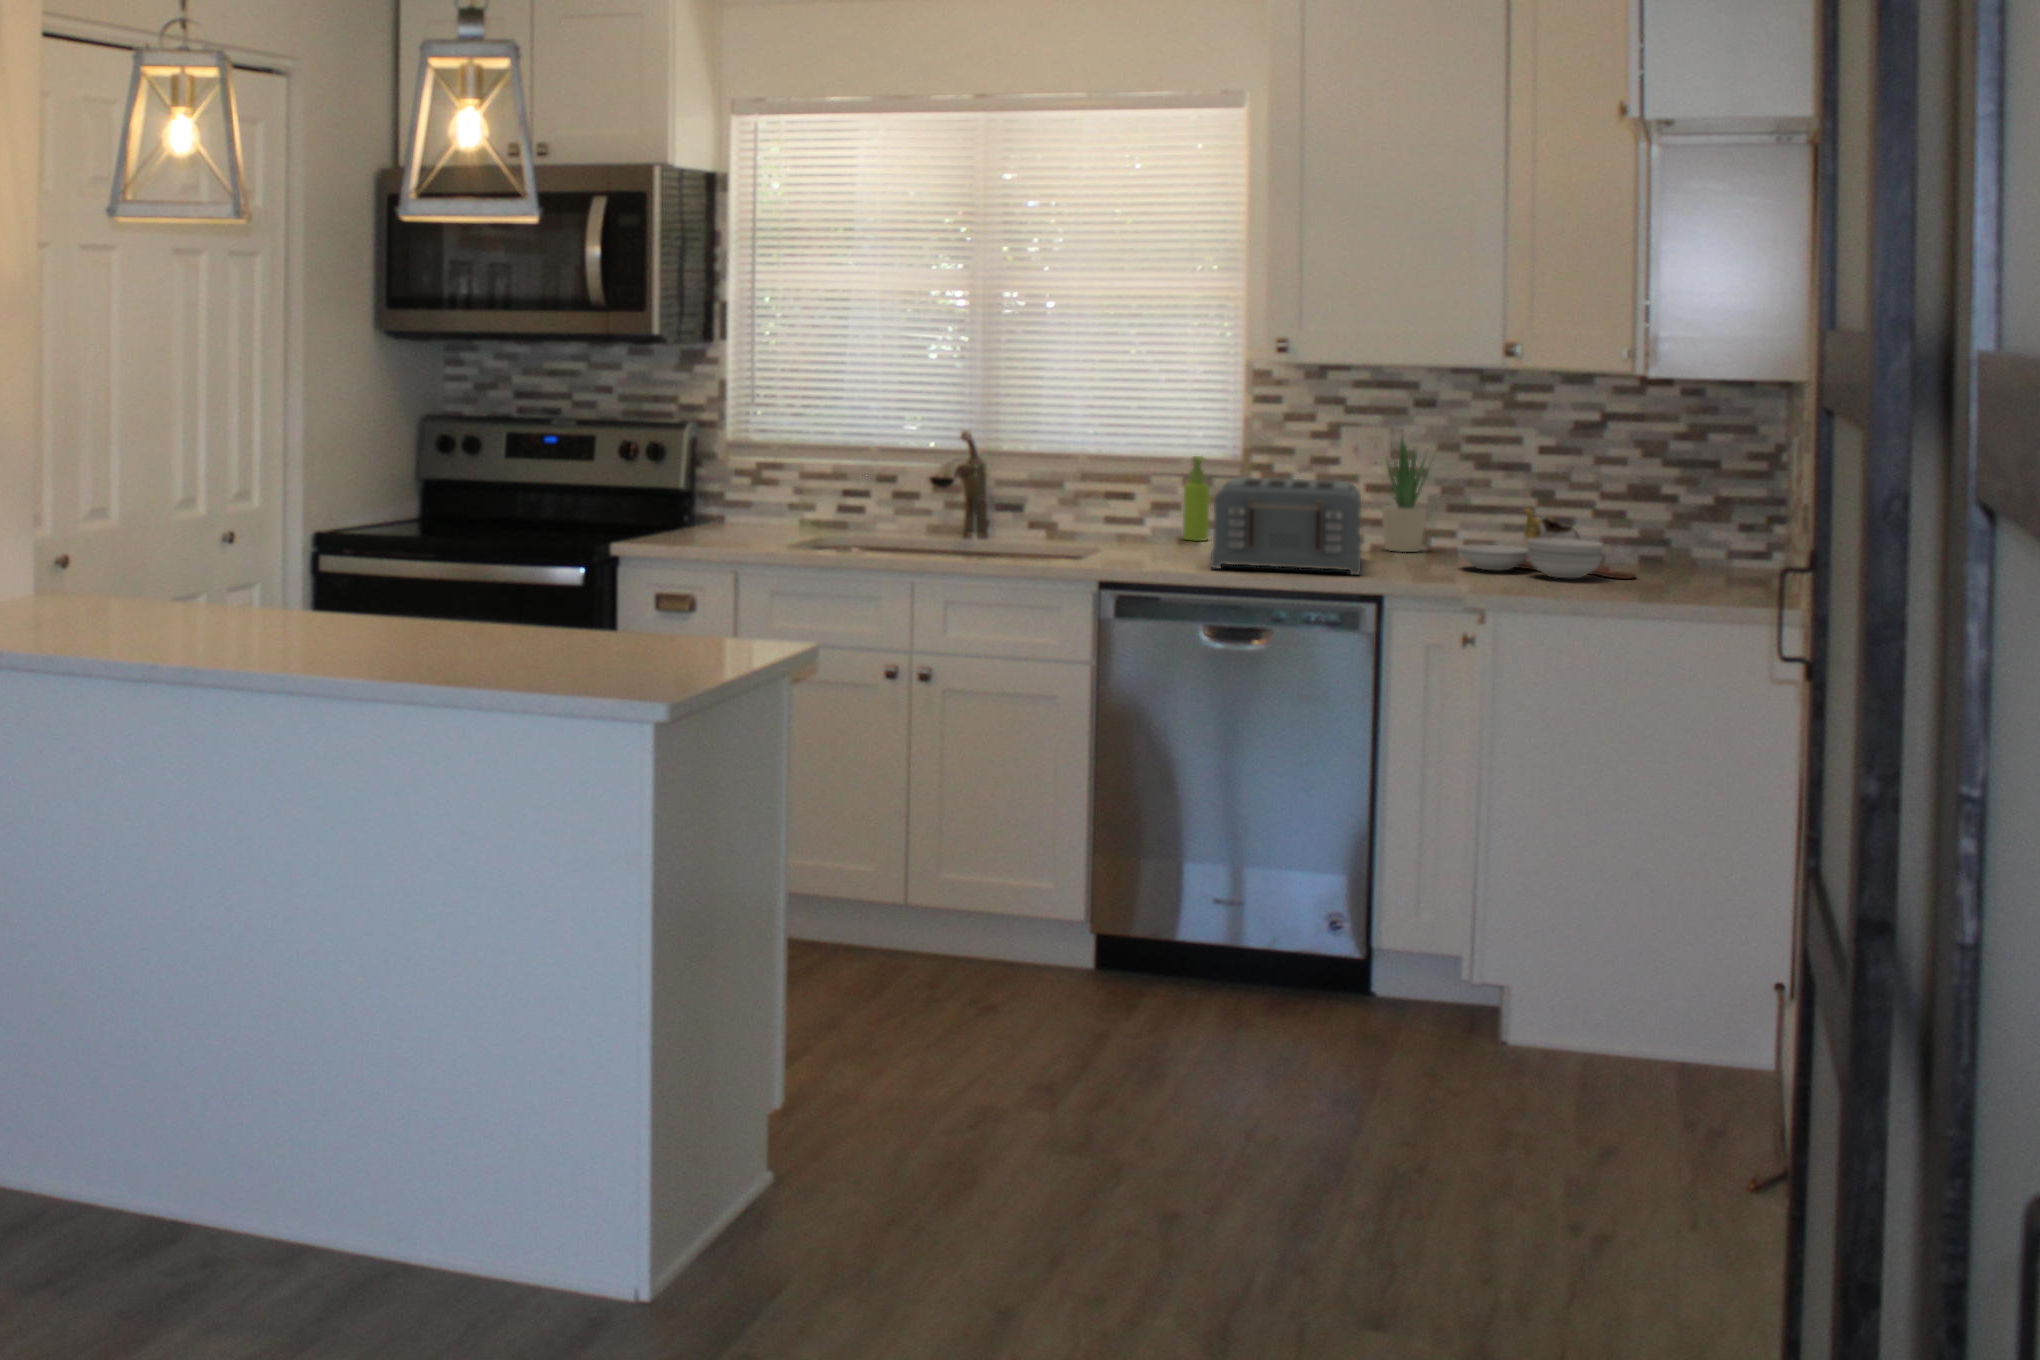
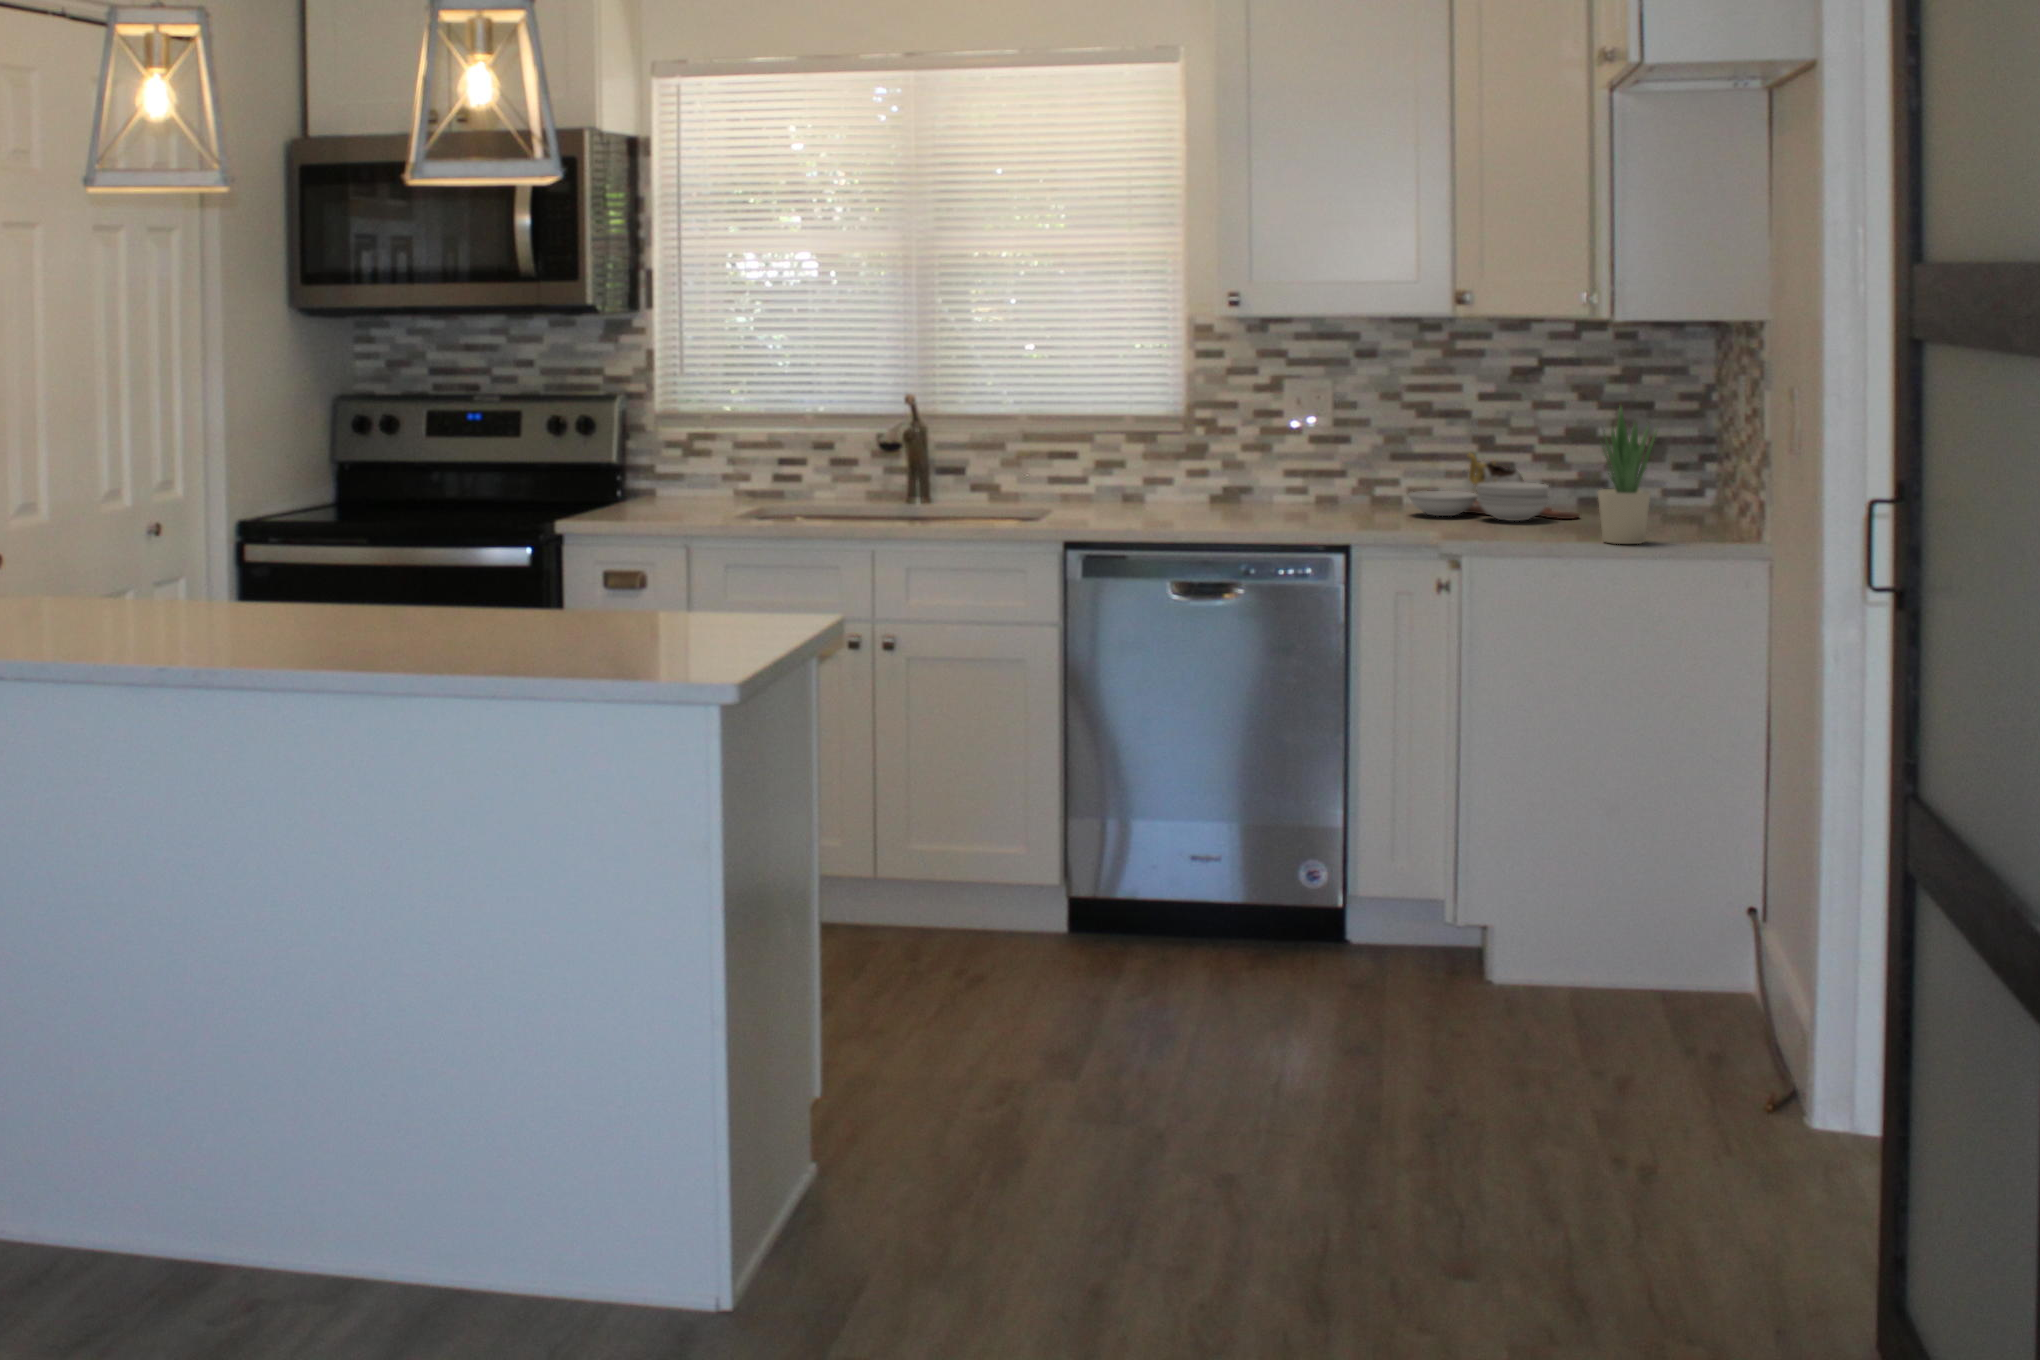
potted plant: present [1381,436,1432,552] -> present [1598,403,1656,544]
soap dispenser: present [1183,456,1209,541] -> none [1130,413,1156,498]
toaster: present [1211,477,1361,575] -> none [1172,433,1320,526]

